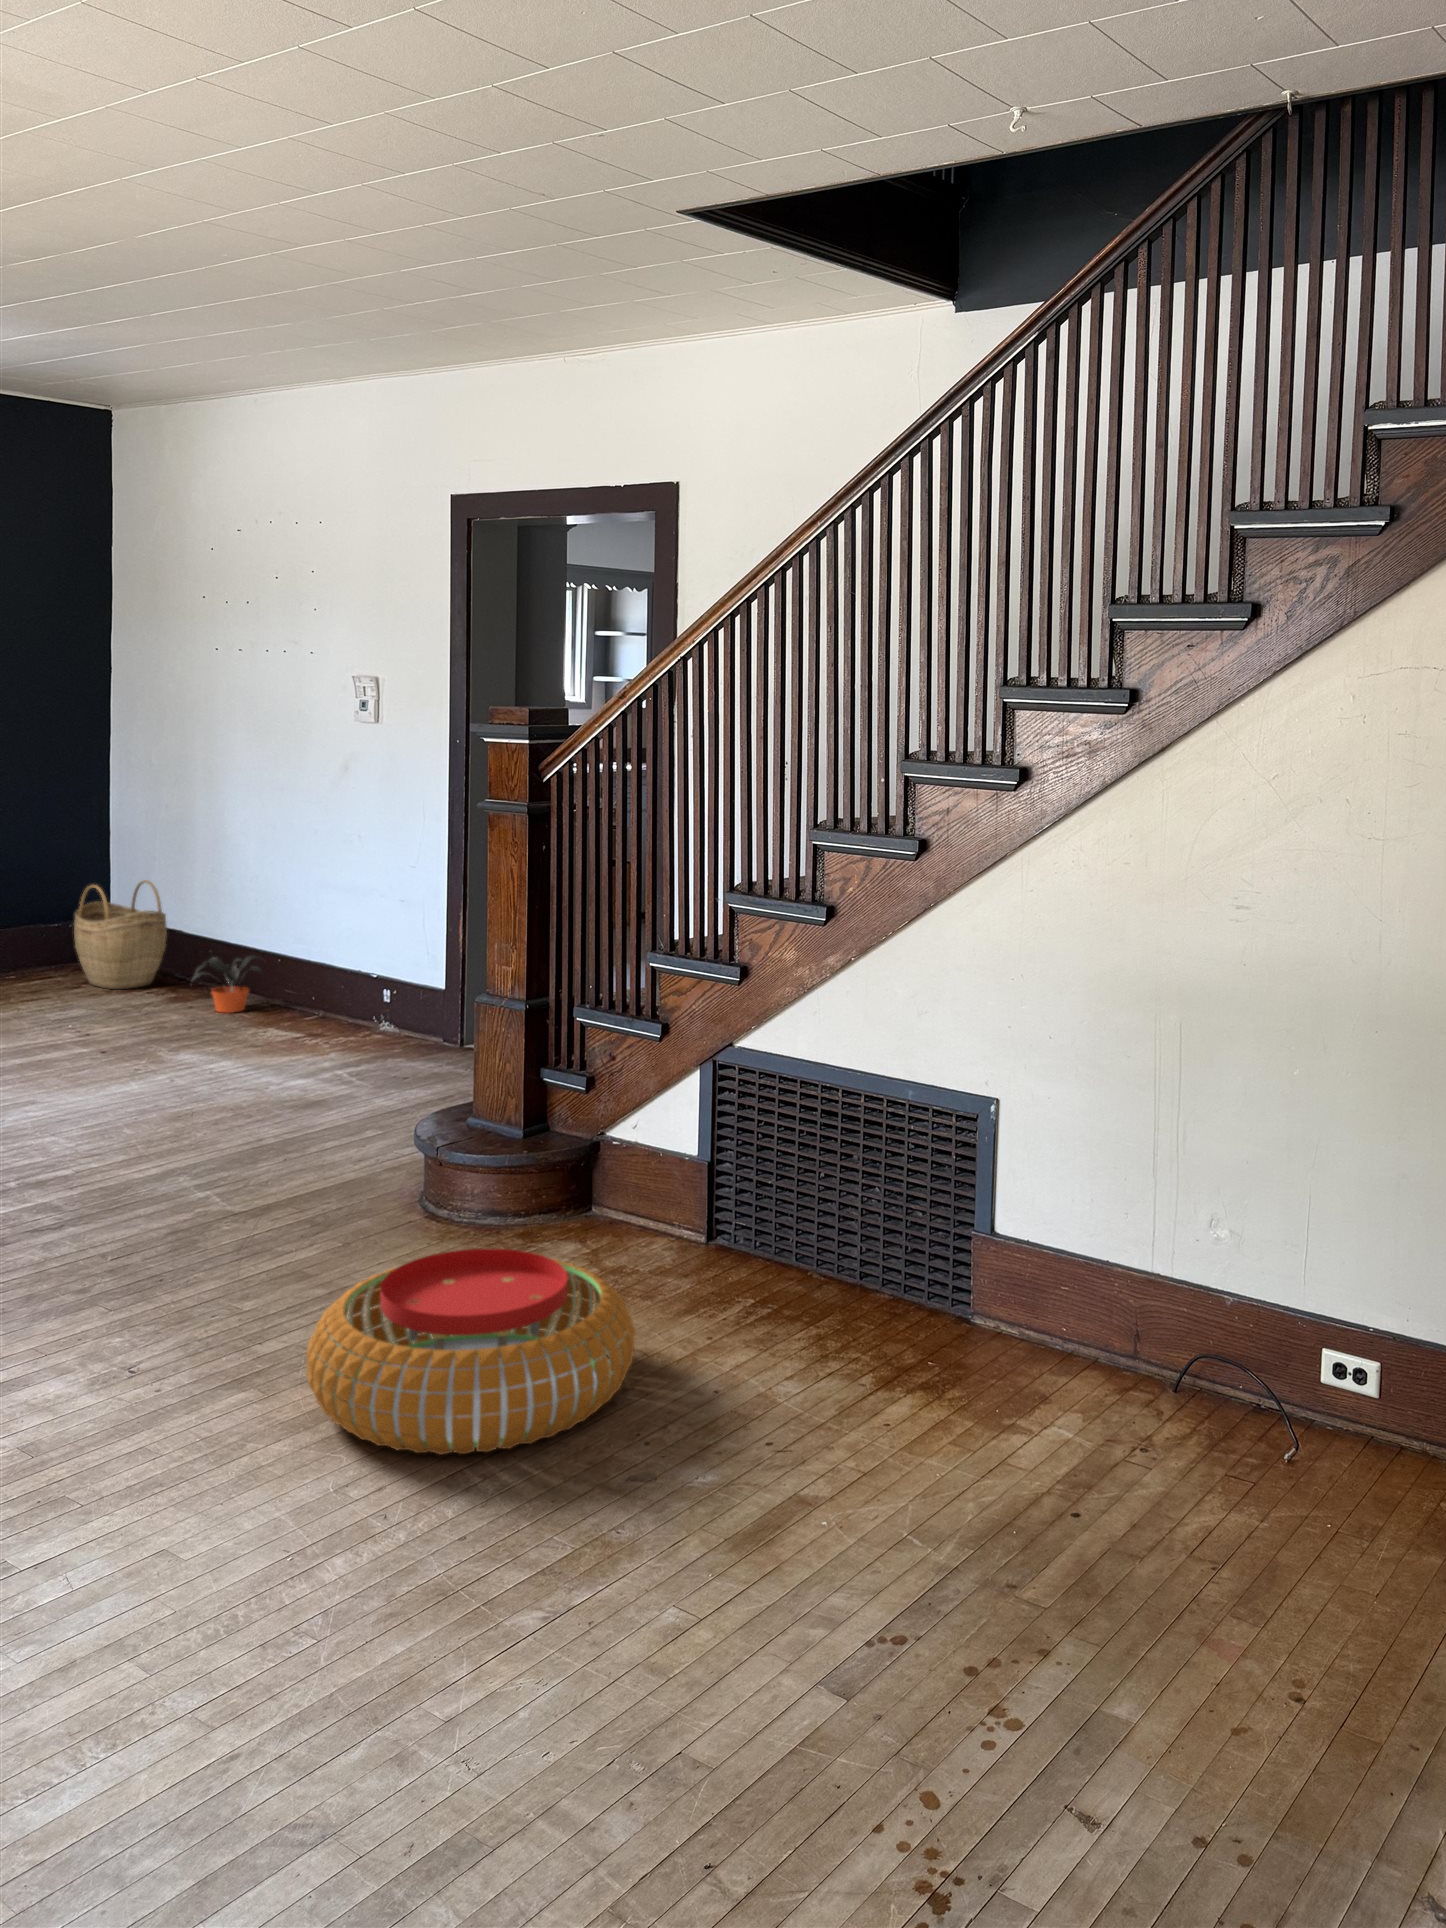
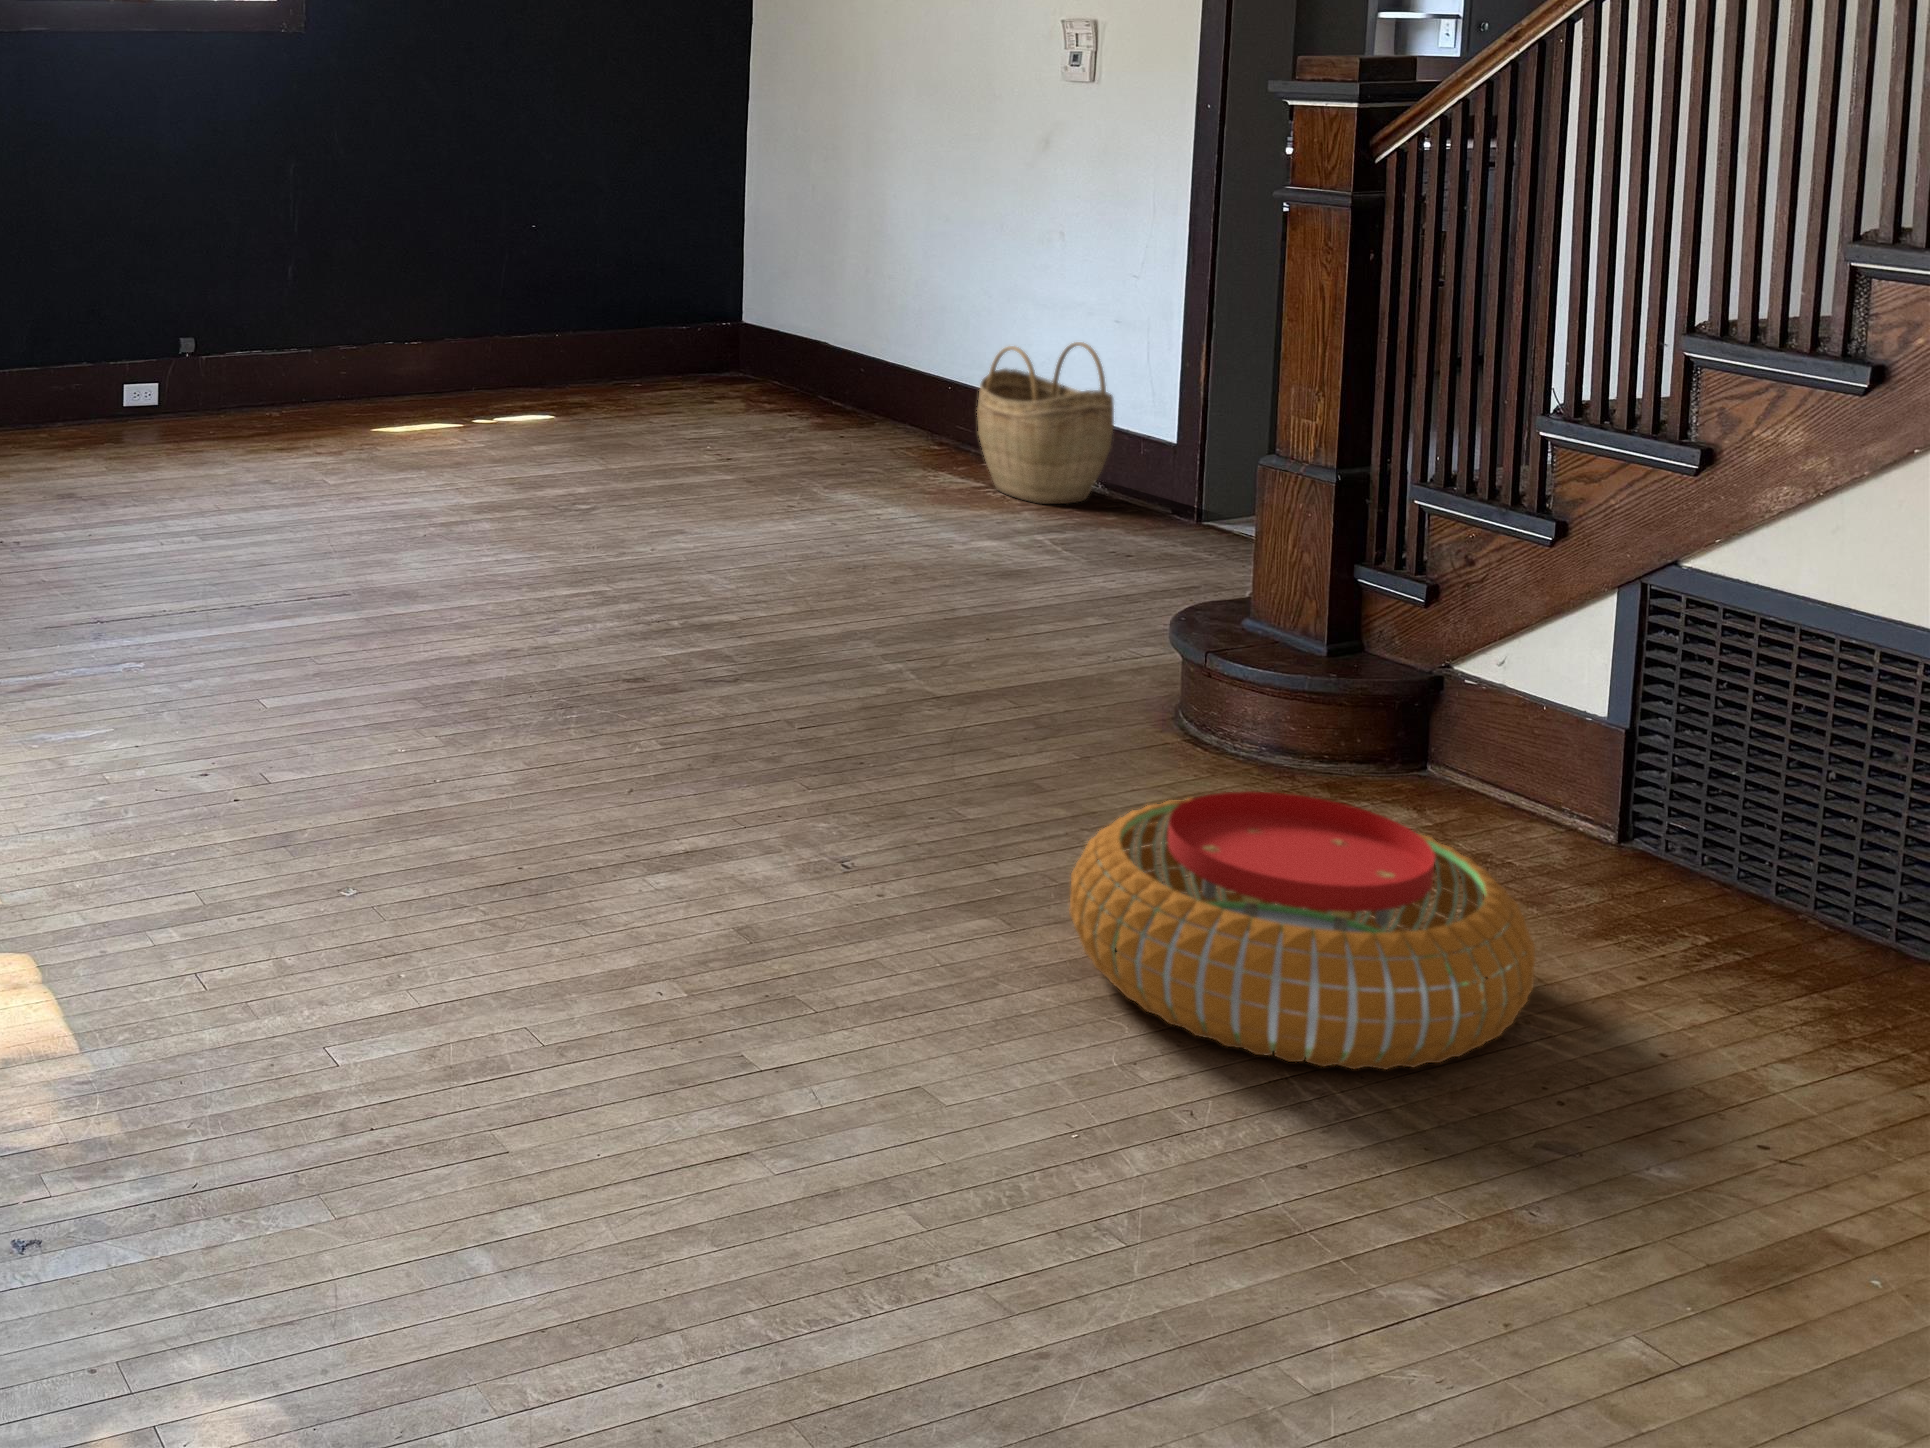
woven basket: present [74,880,167,989] -> present [977,342,1114,504]
potted plant: present [191,955,263,1013] -> none [844,377,934,448]

